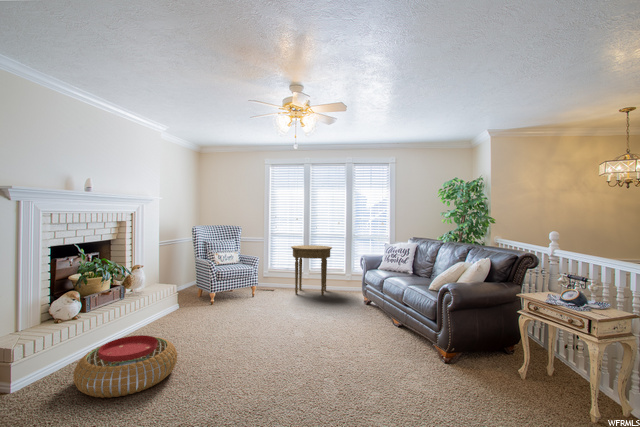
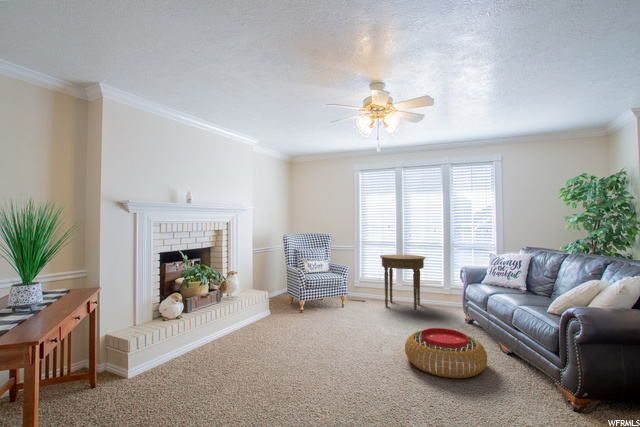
pouf: present [73,335,177,398] -> present [405,328,487,378]

